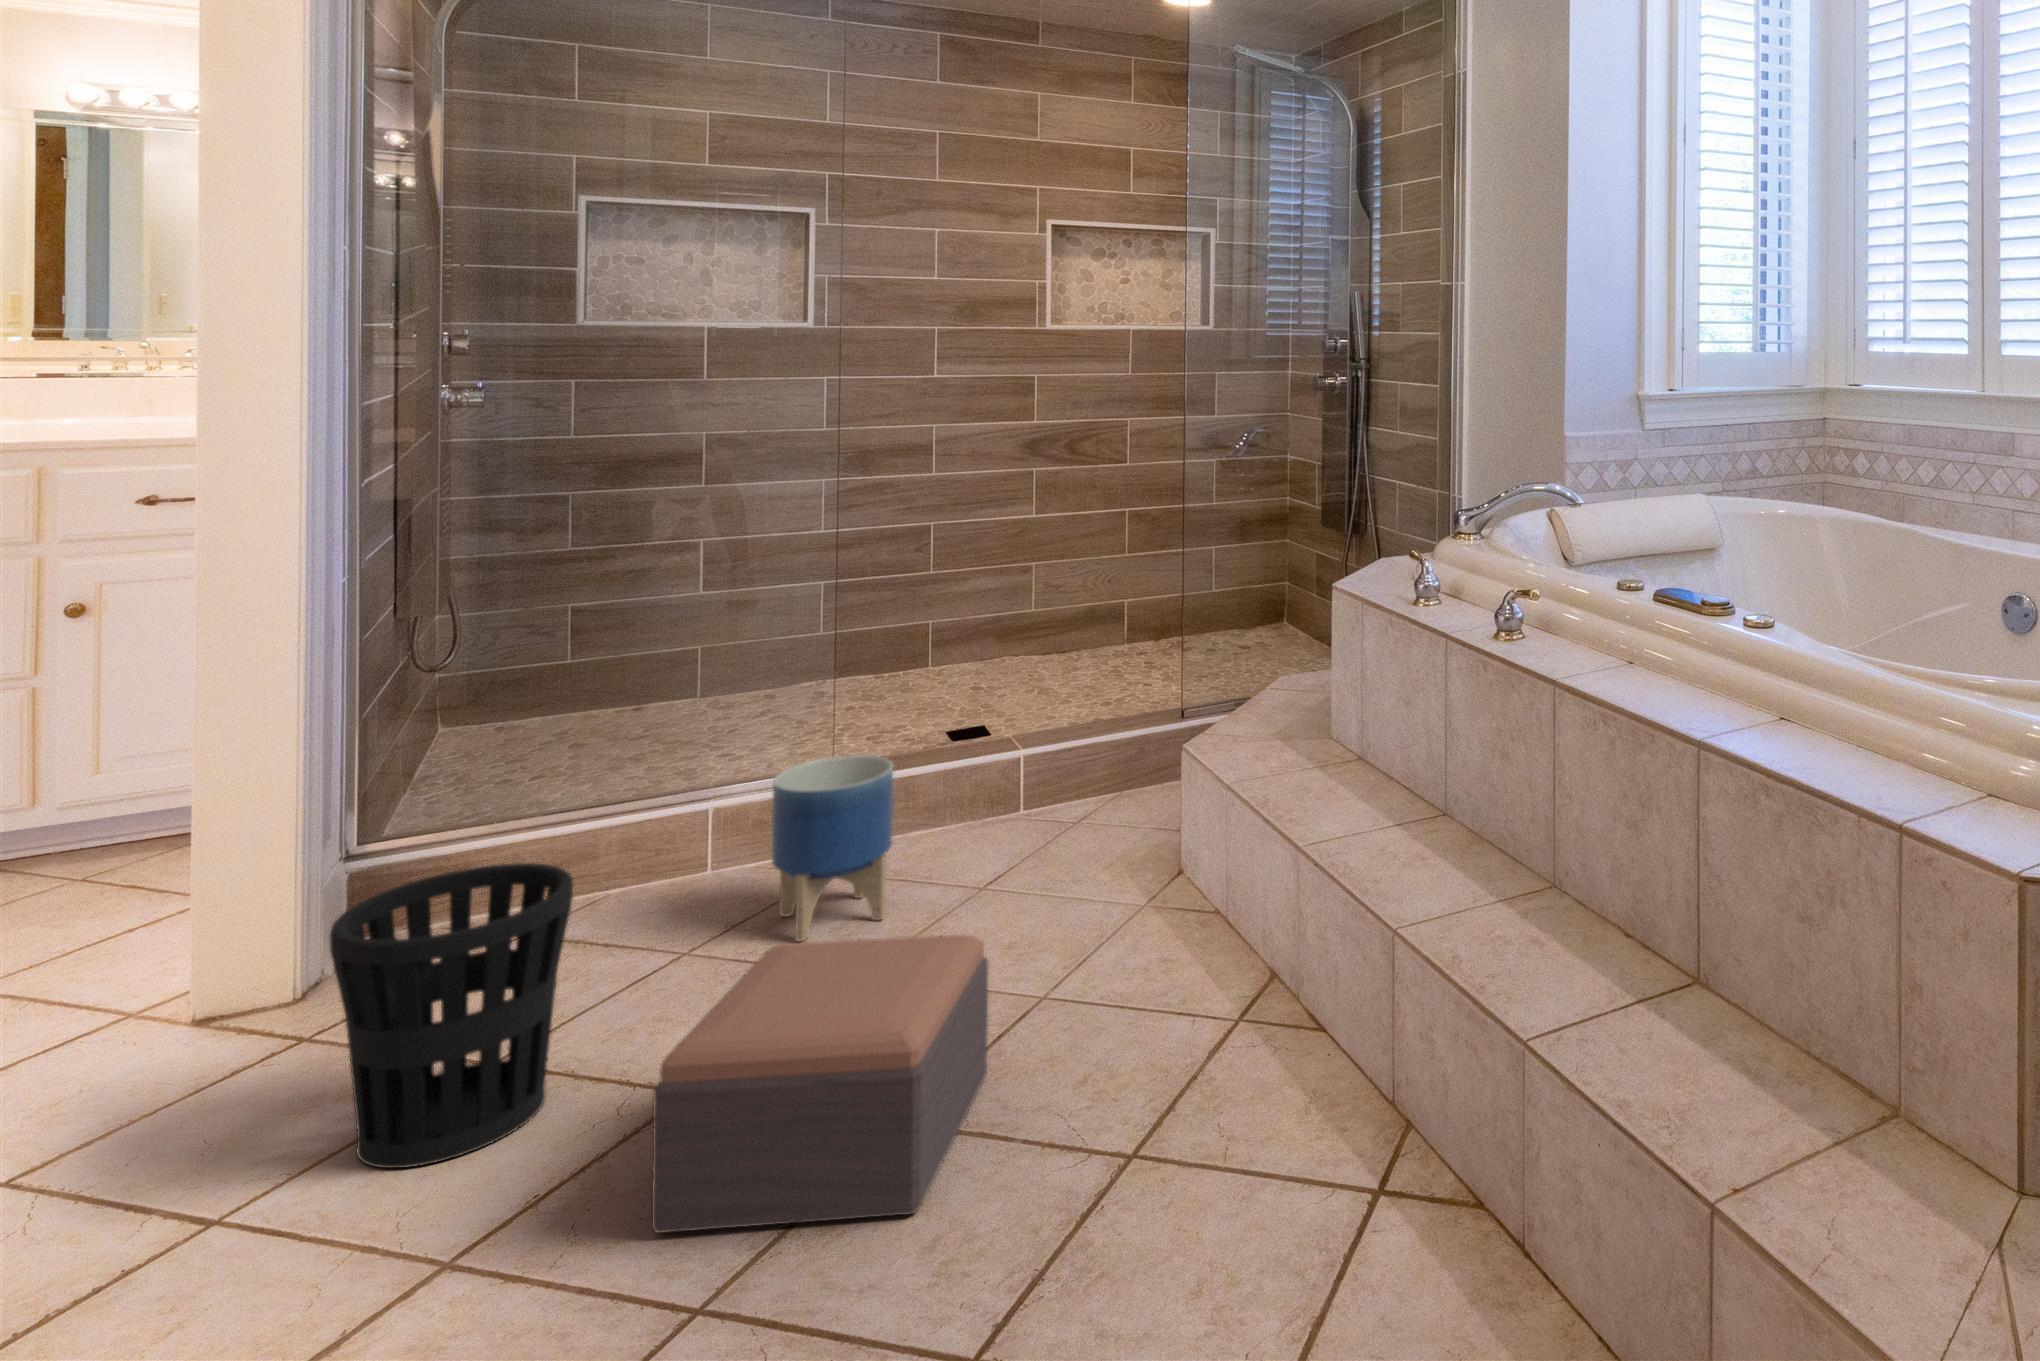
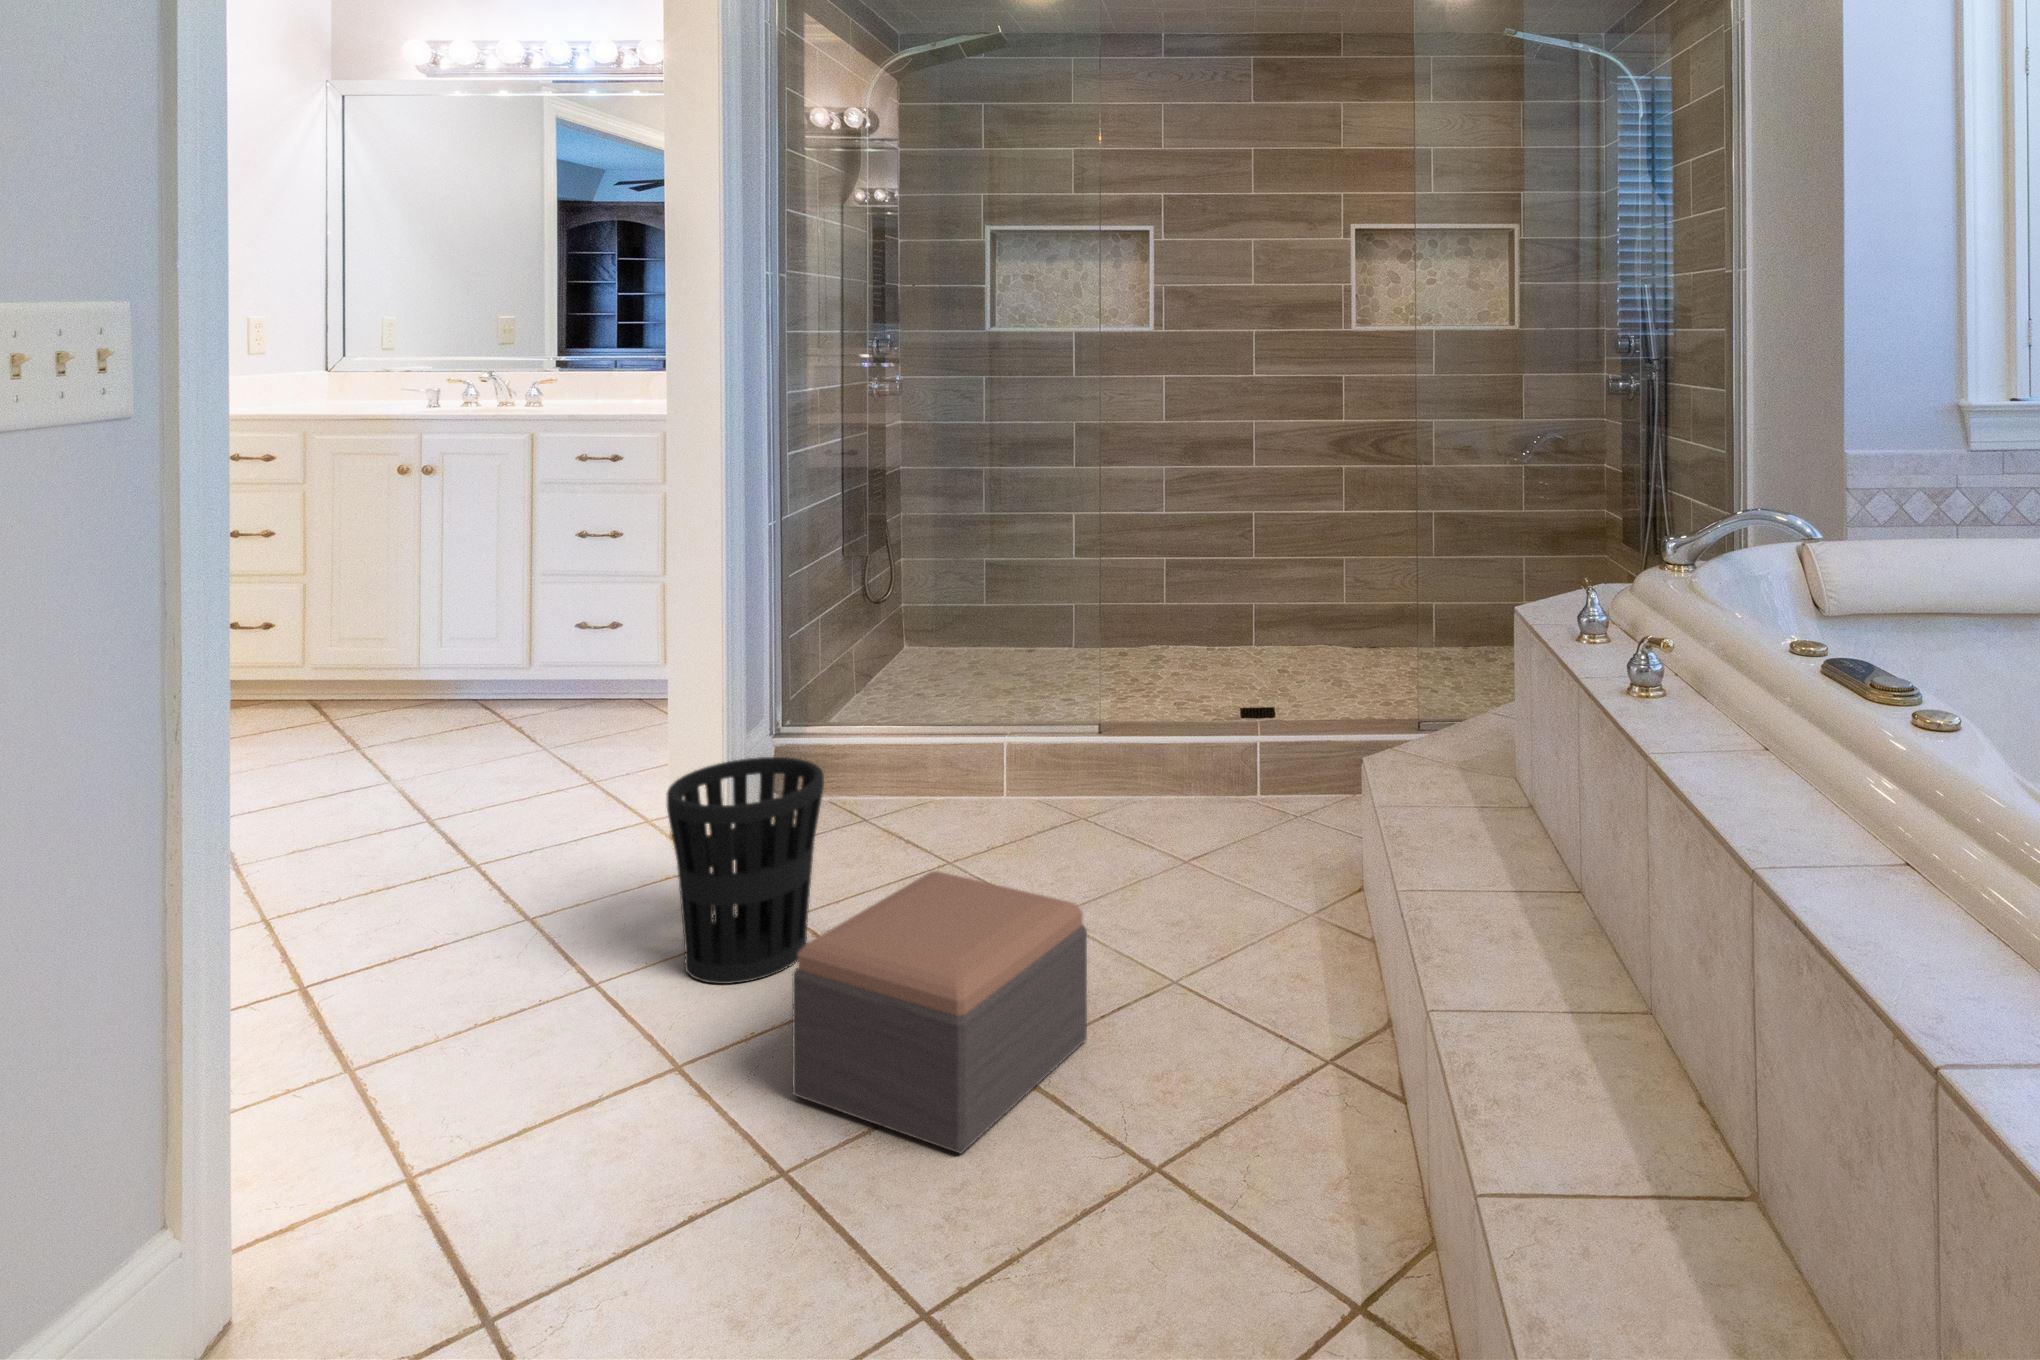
planter: present [772,755,893,942] -> none [1015,712,1111,871]

